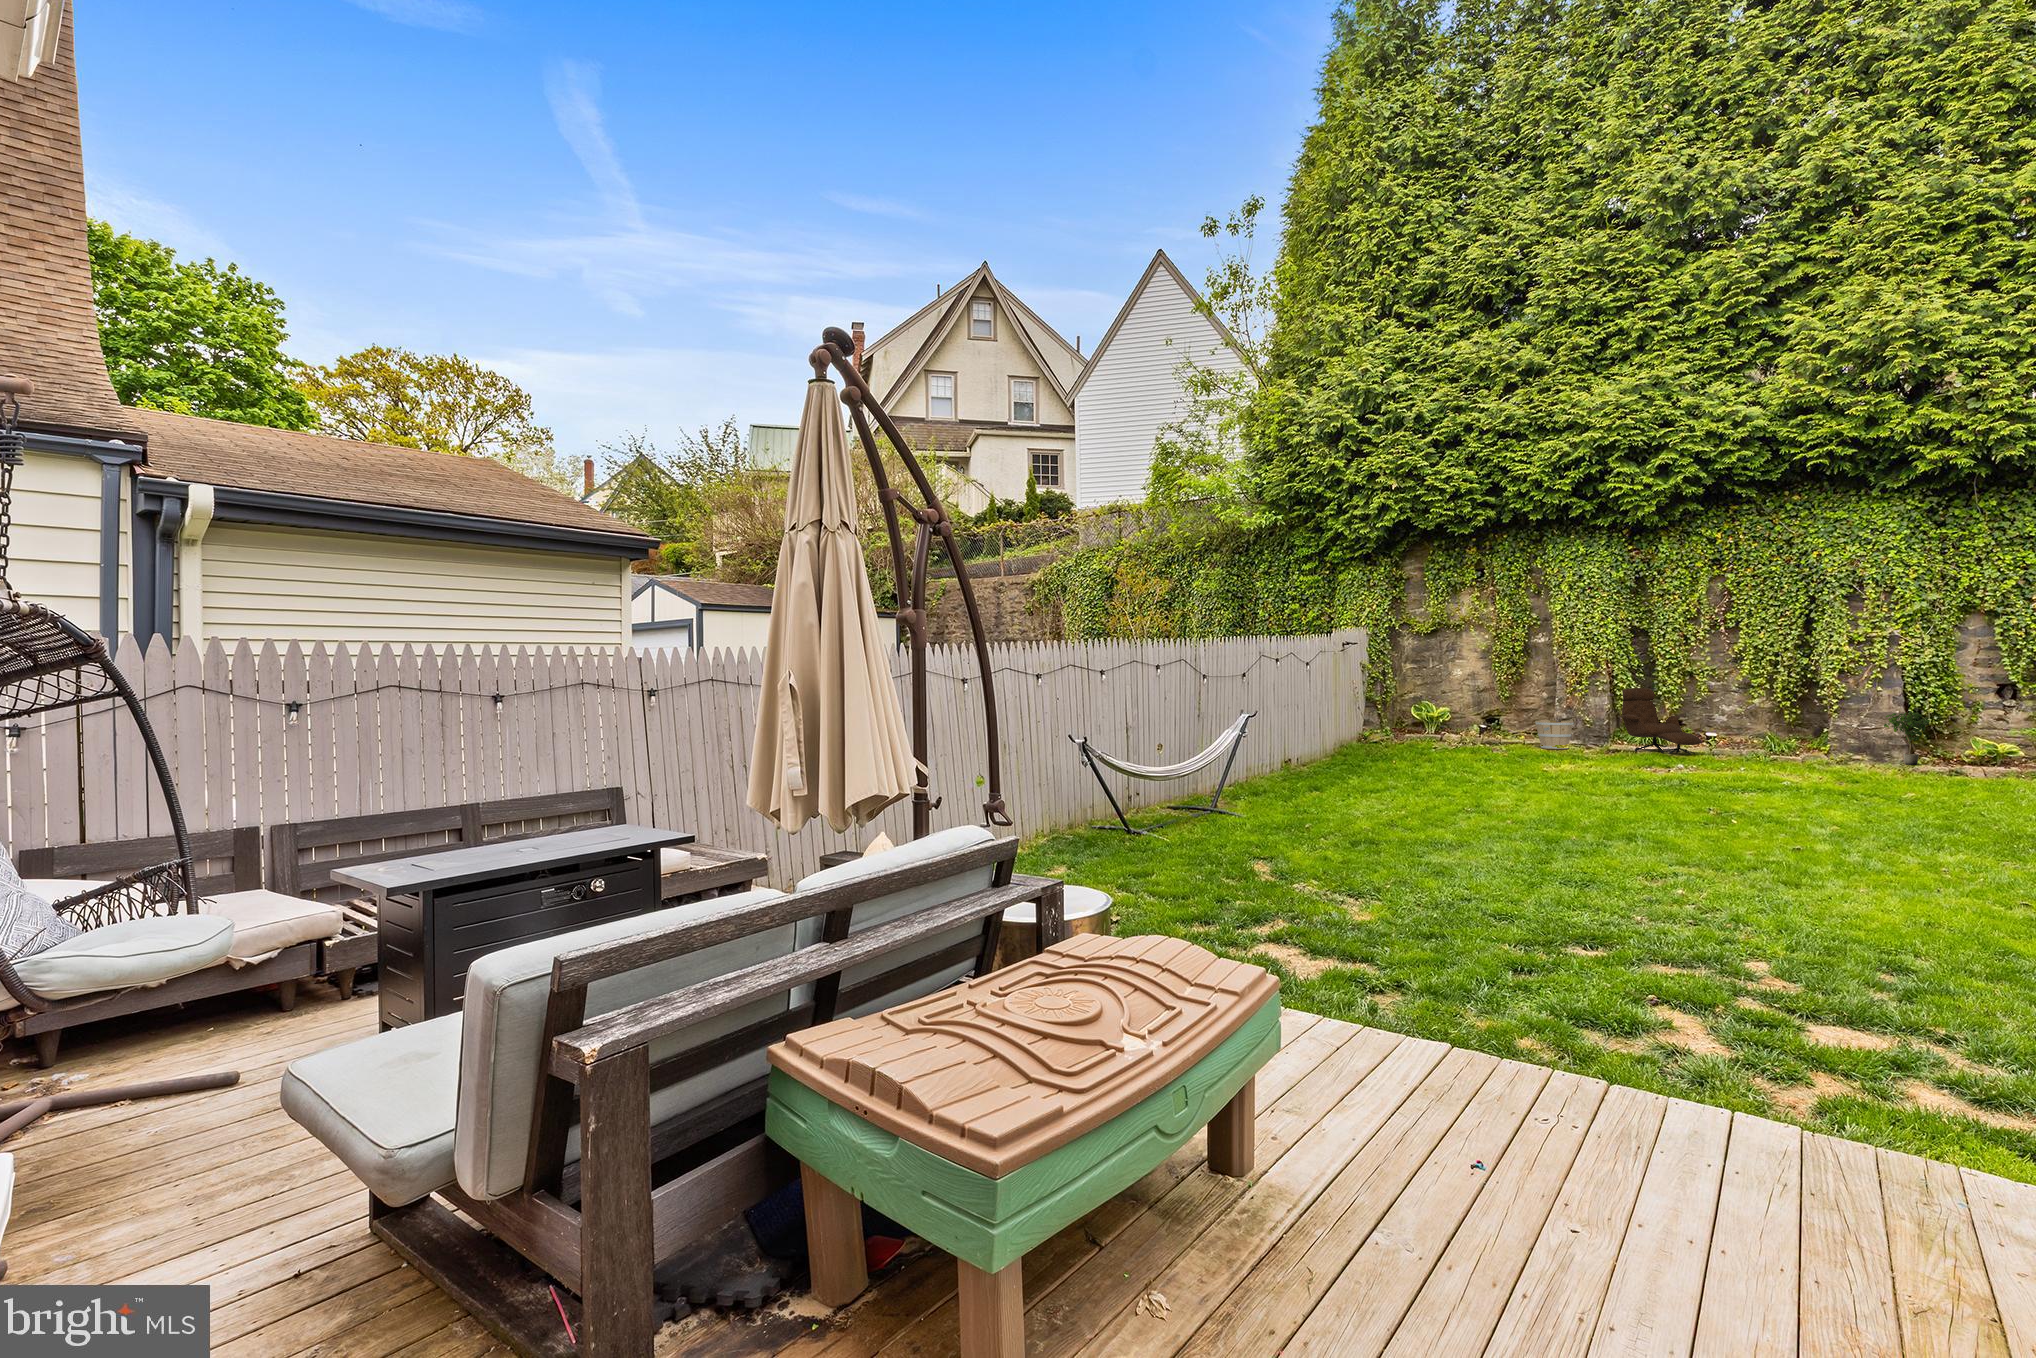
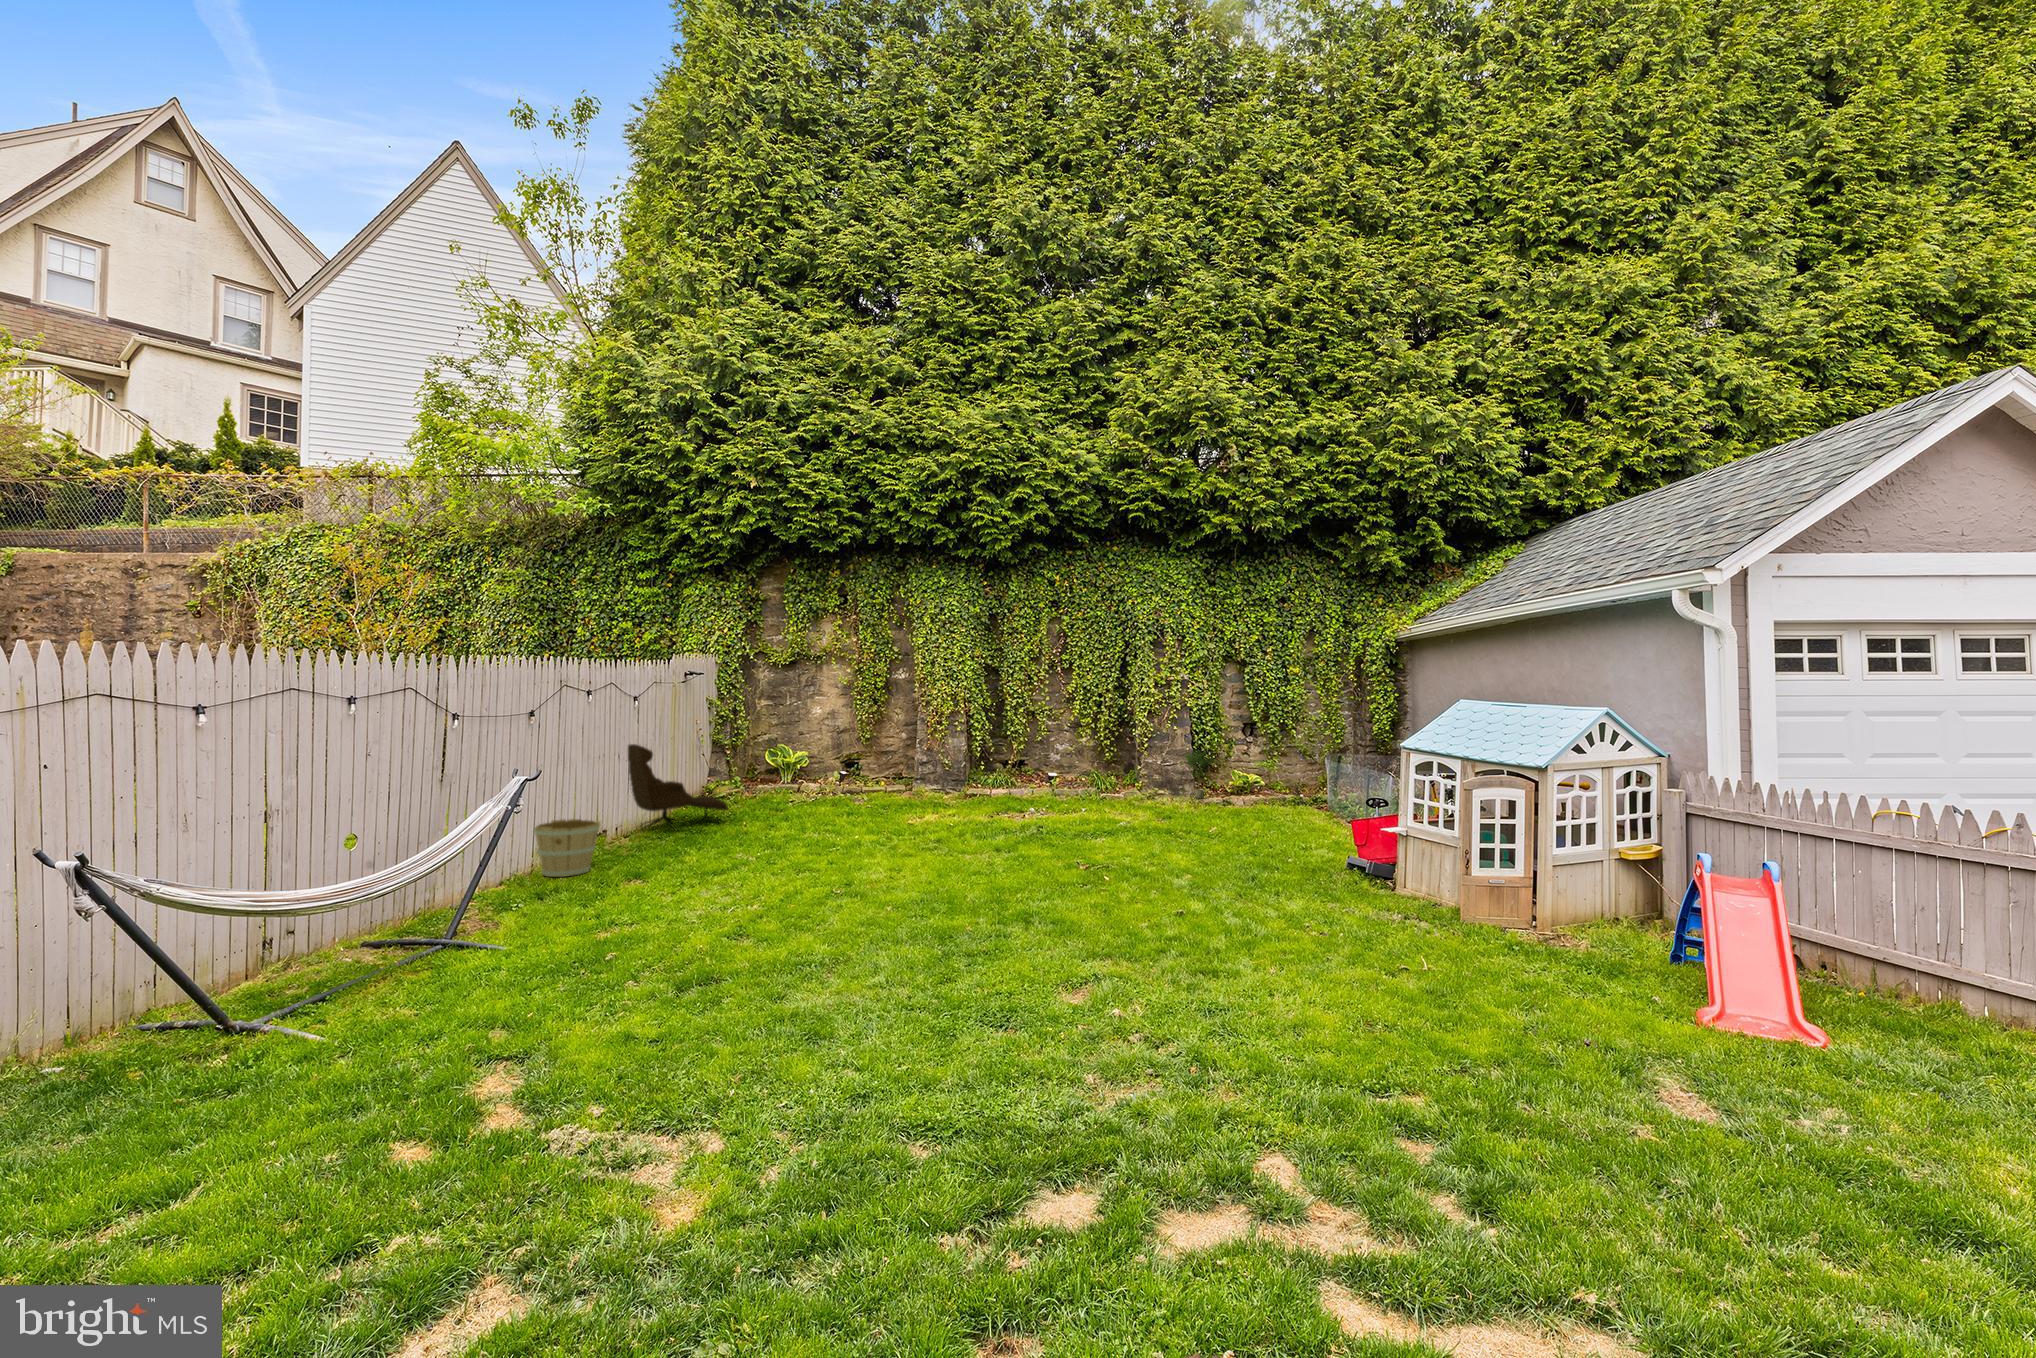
lounge chair: present [1621,688,1701,754] -> present [628,744,728,830]
wooden bucket: present [1535,720,1574,749] -> present [533,819,600,877]

